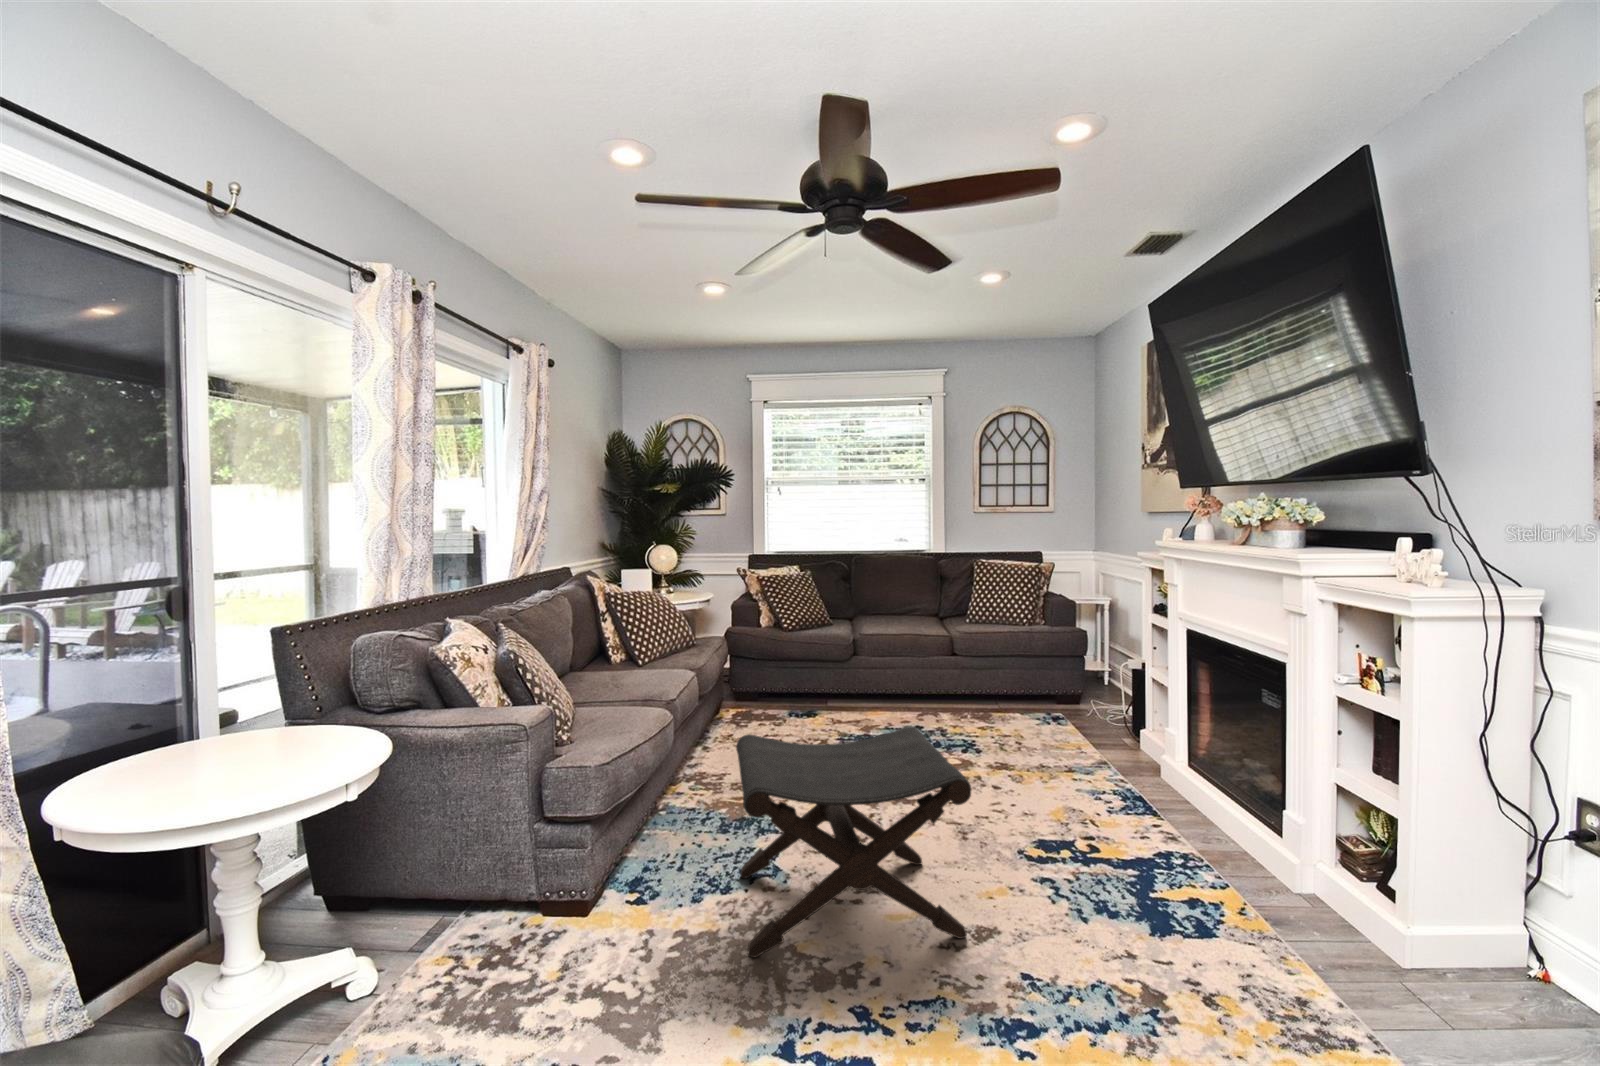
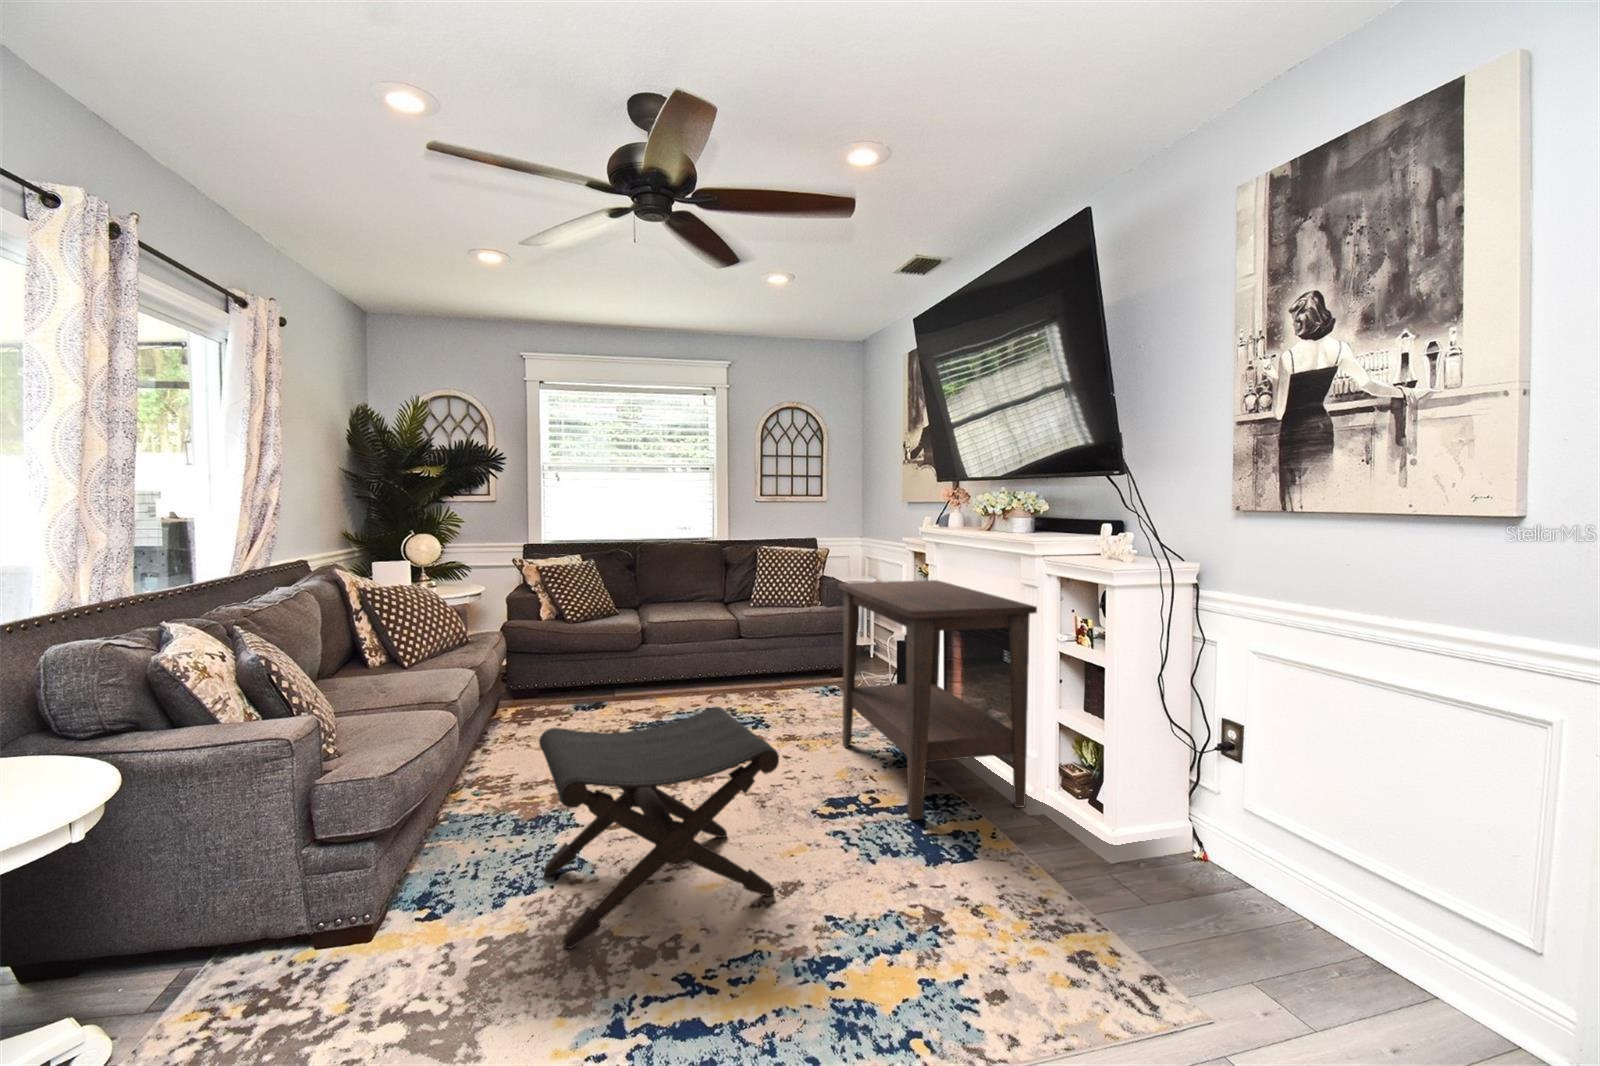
side table: none [1055,601,1304,880] -> present [838,580,1037,820]

